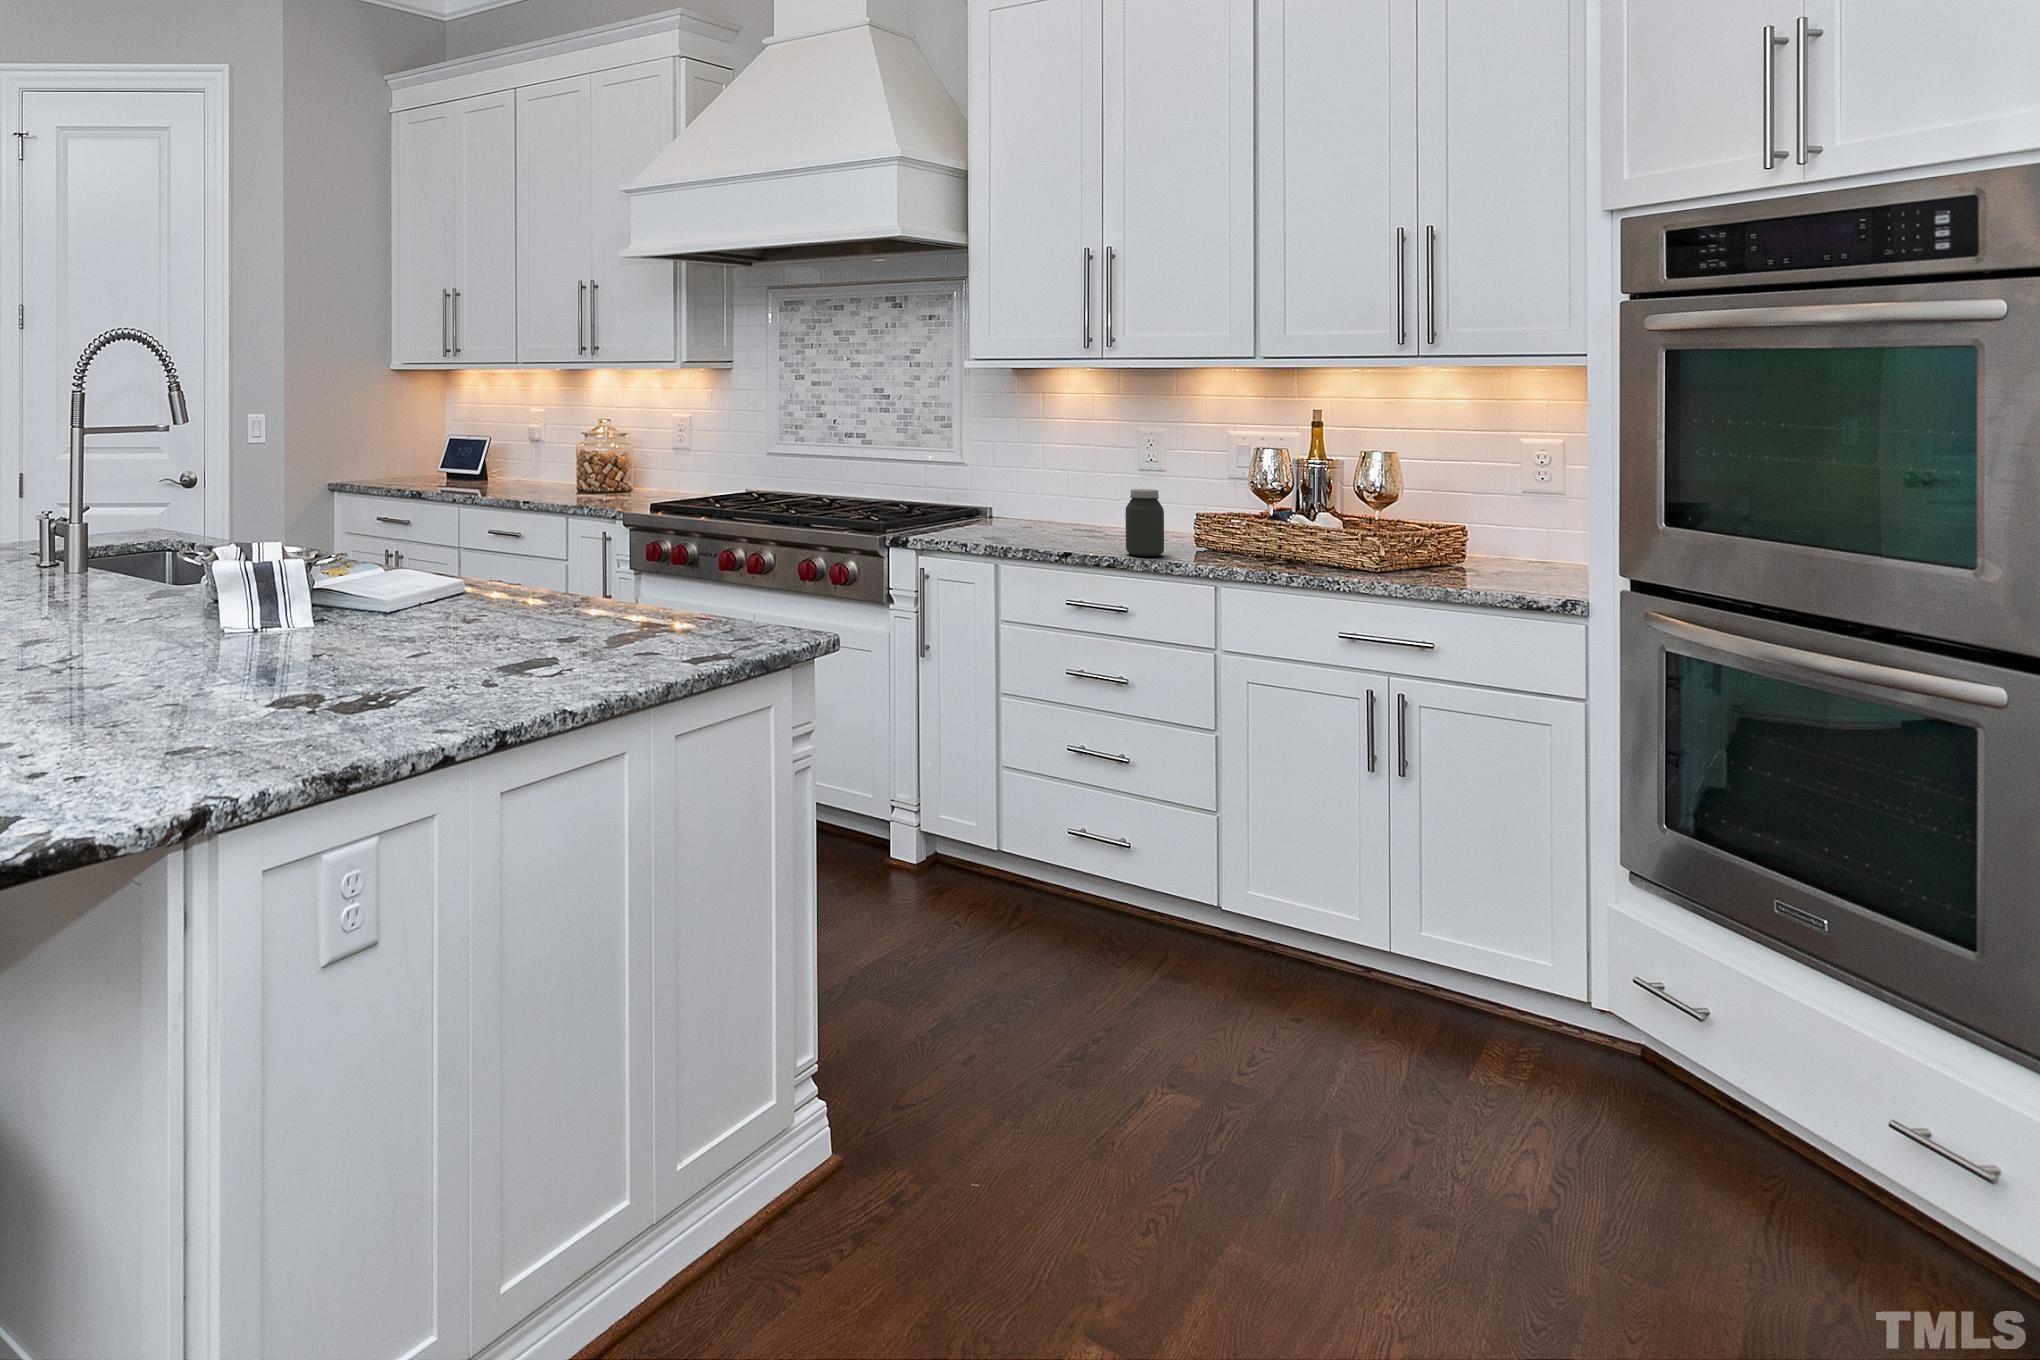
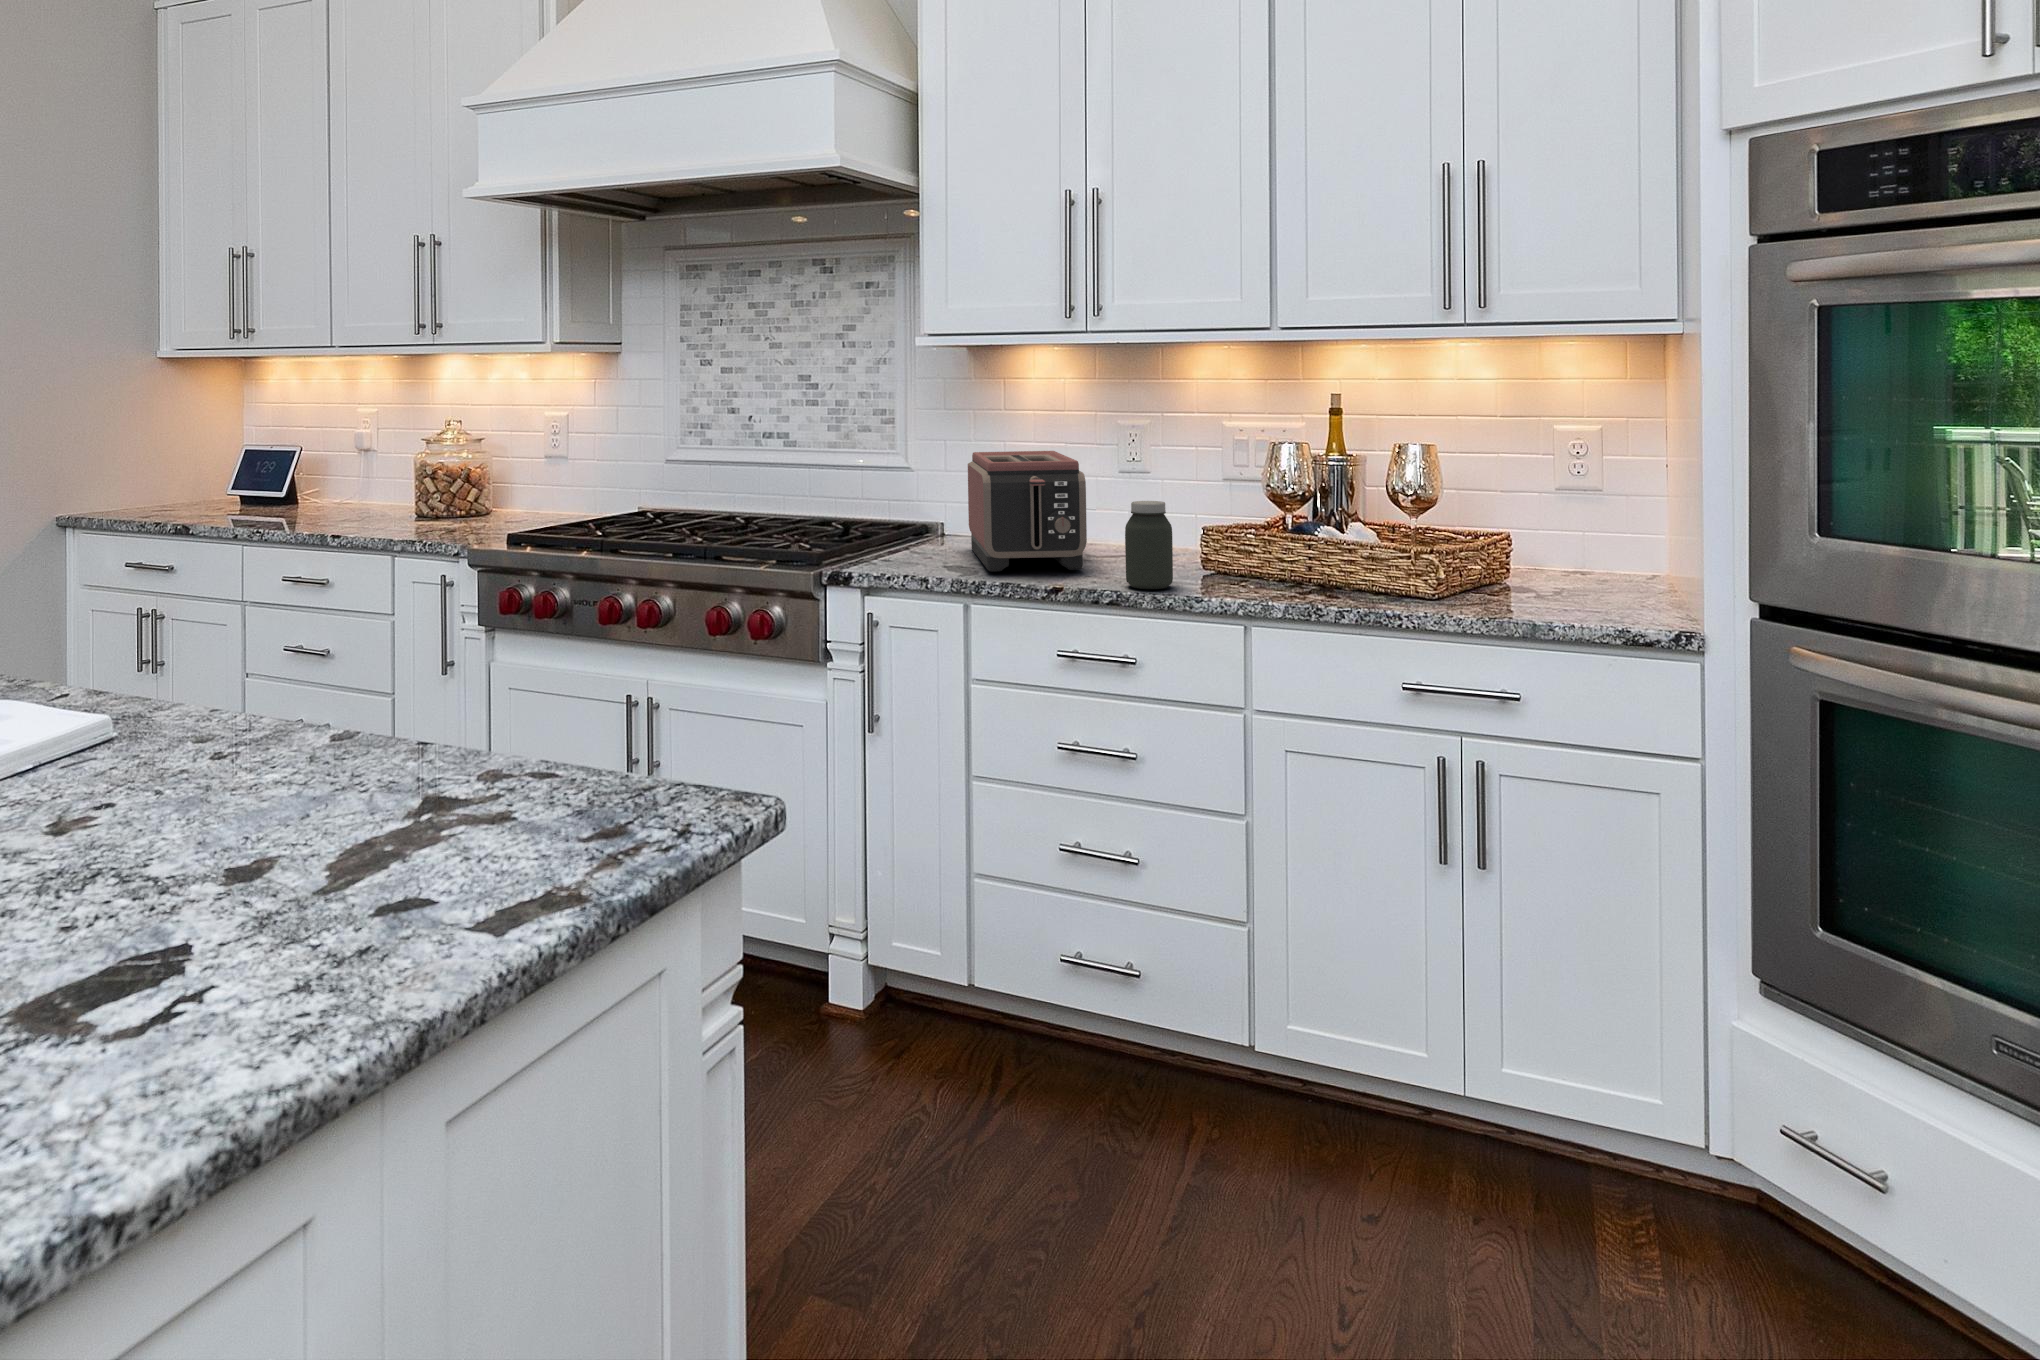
toaster: none [1007,451,1098,542] -> present [968,451,1087,572]

